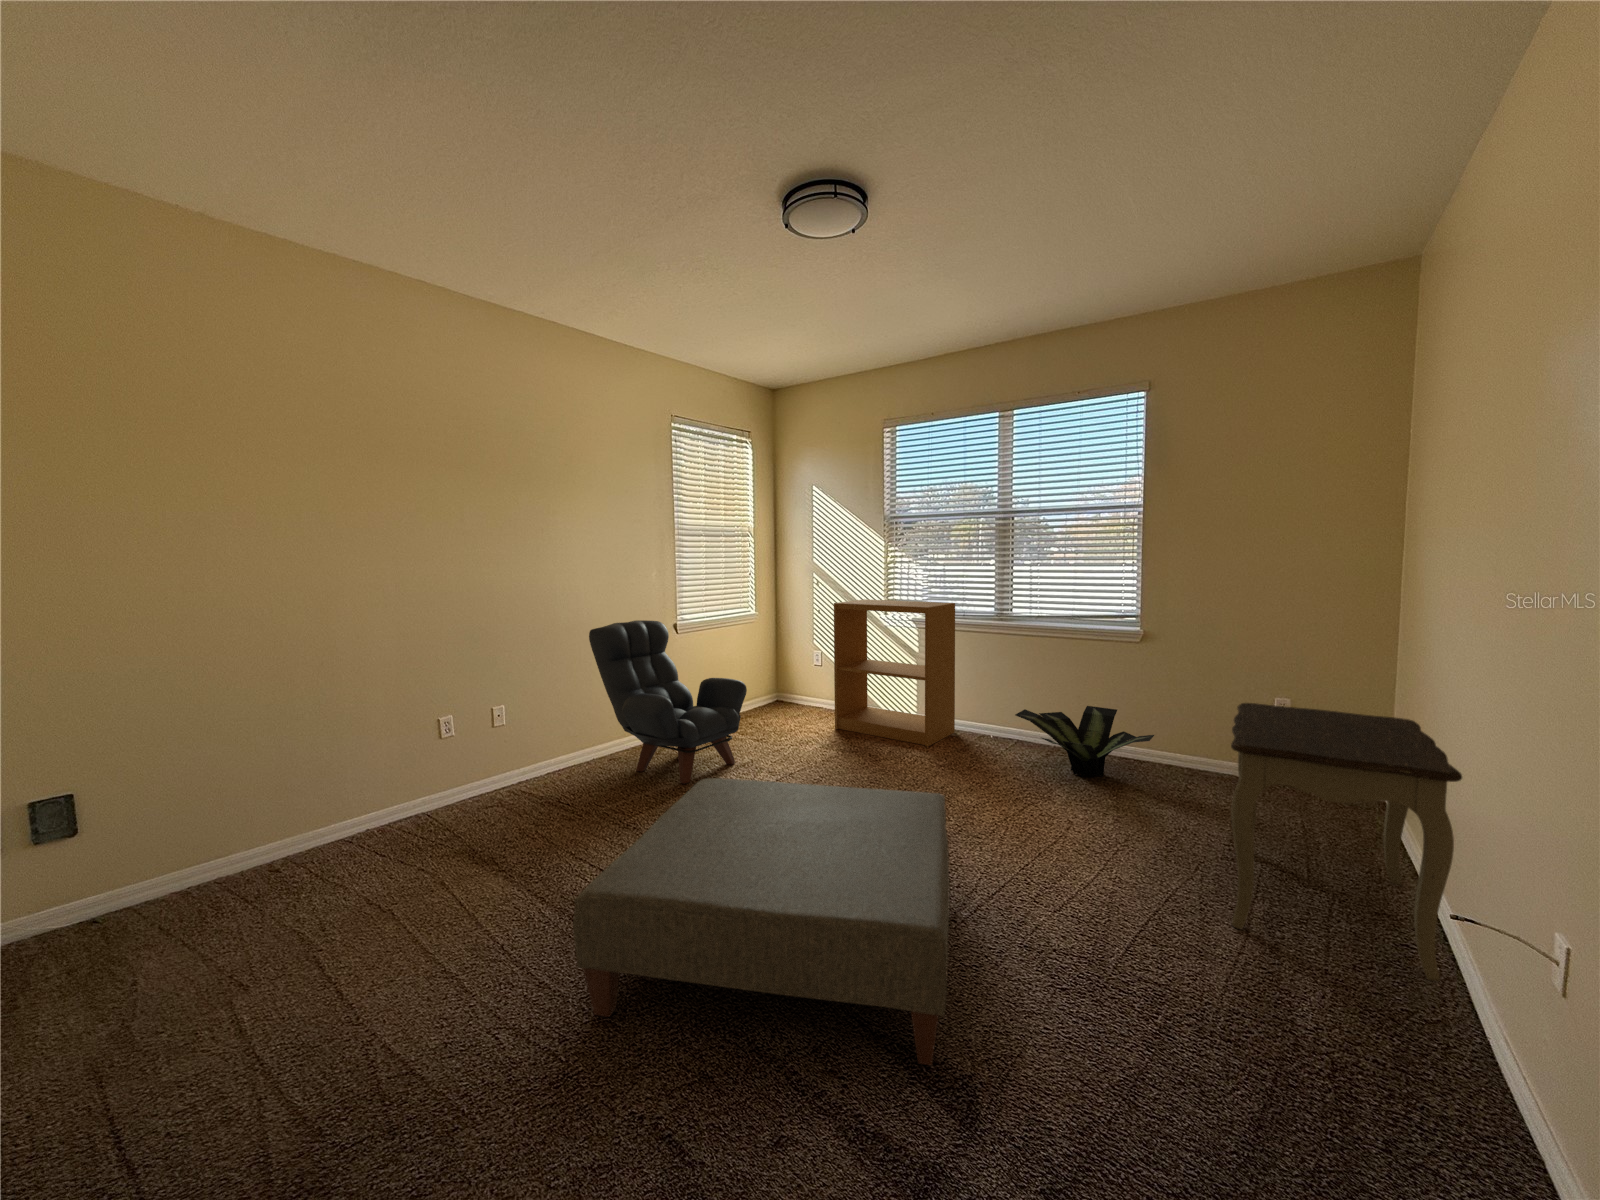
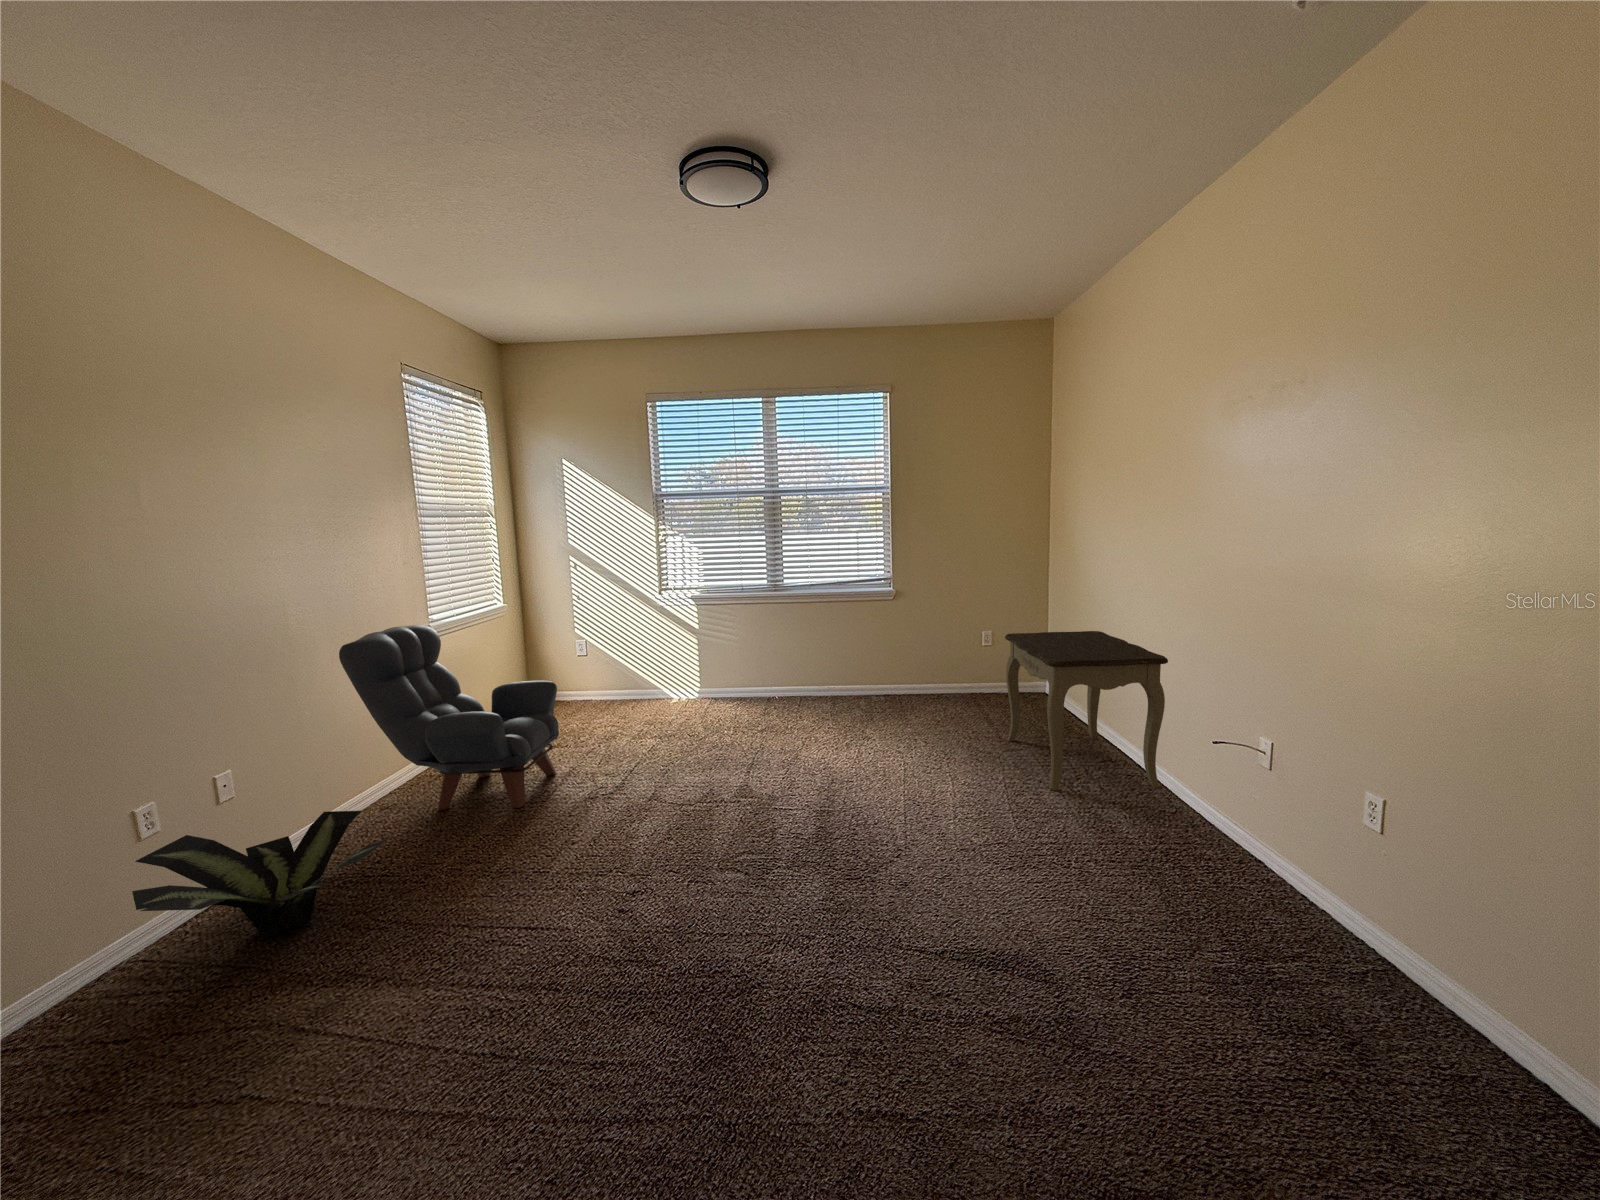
bookshelf: present [834,599,955,747] -> none [617,578,741,716]
potted plant: present [1015,706,1154,777] -> present [132,811,388,941]
ottoman: present [573,778,950,1065] -> none [624,745,1010,1059]

